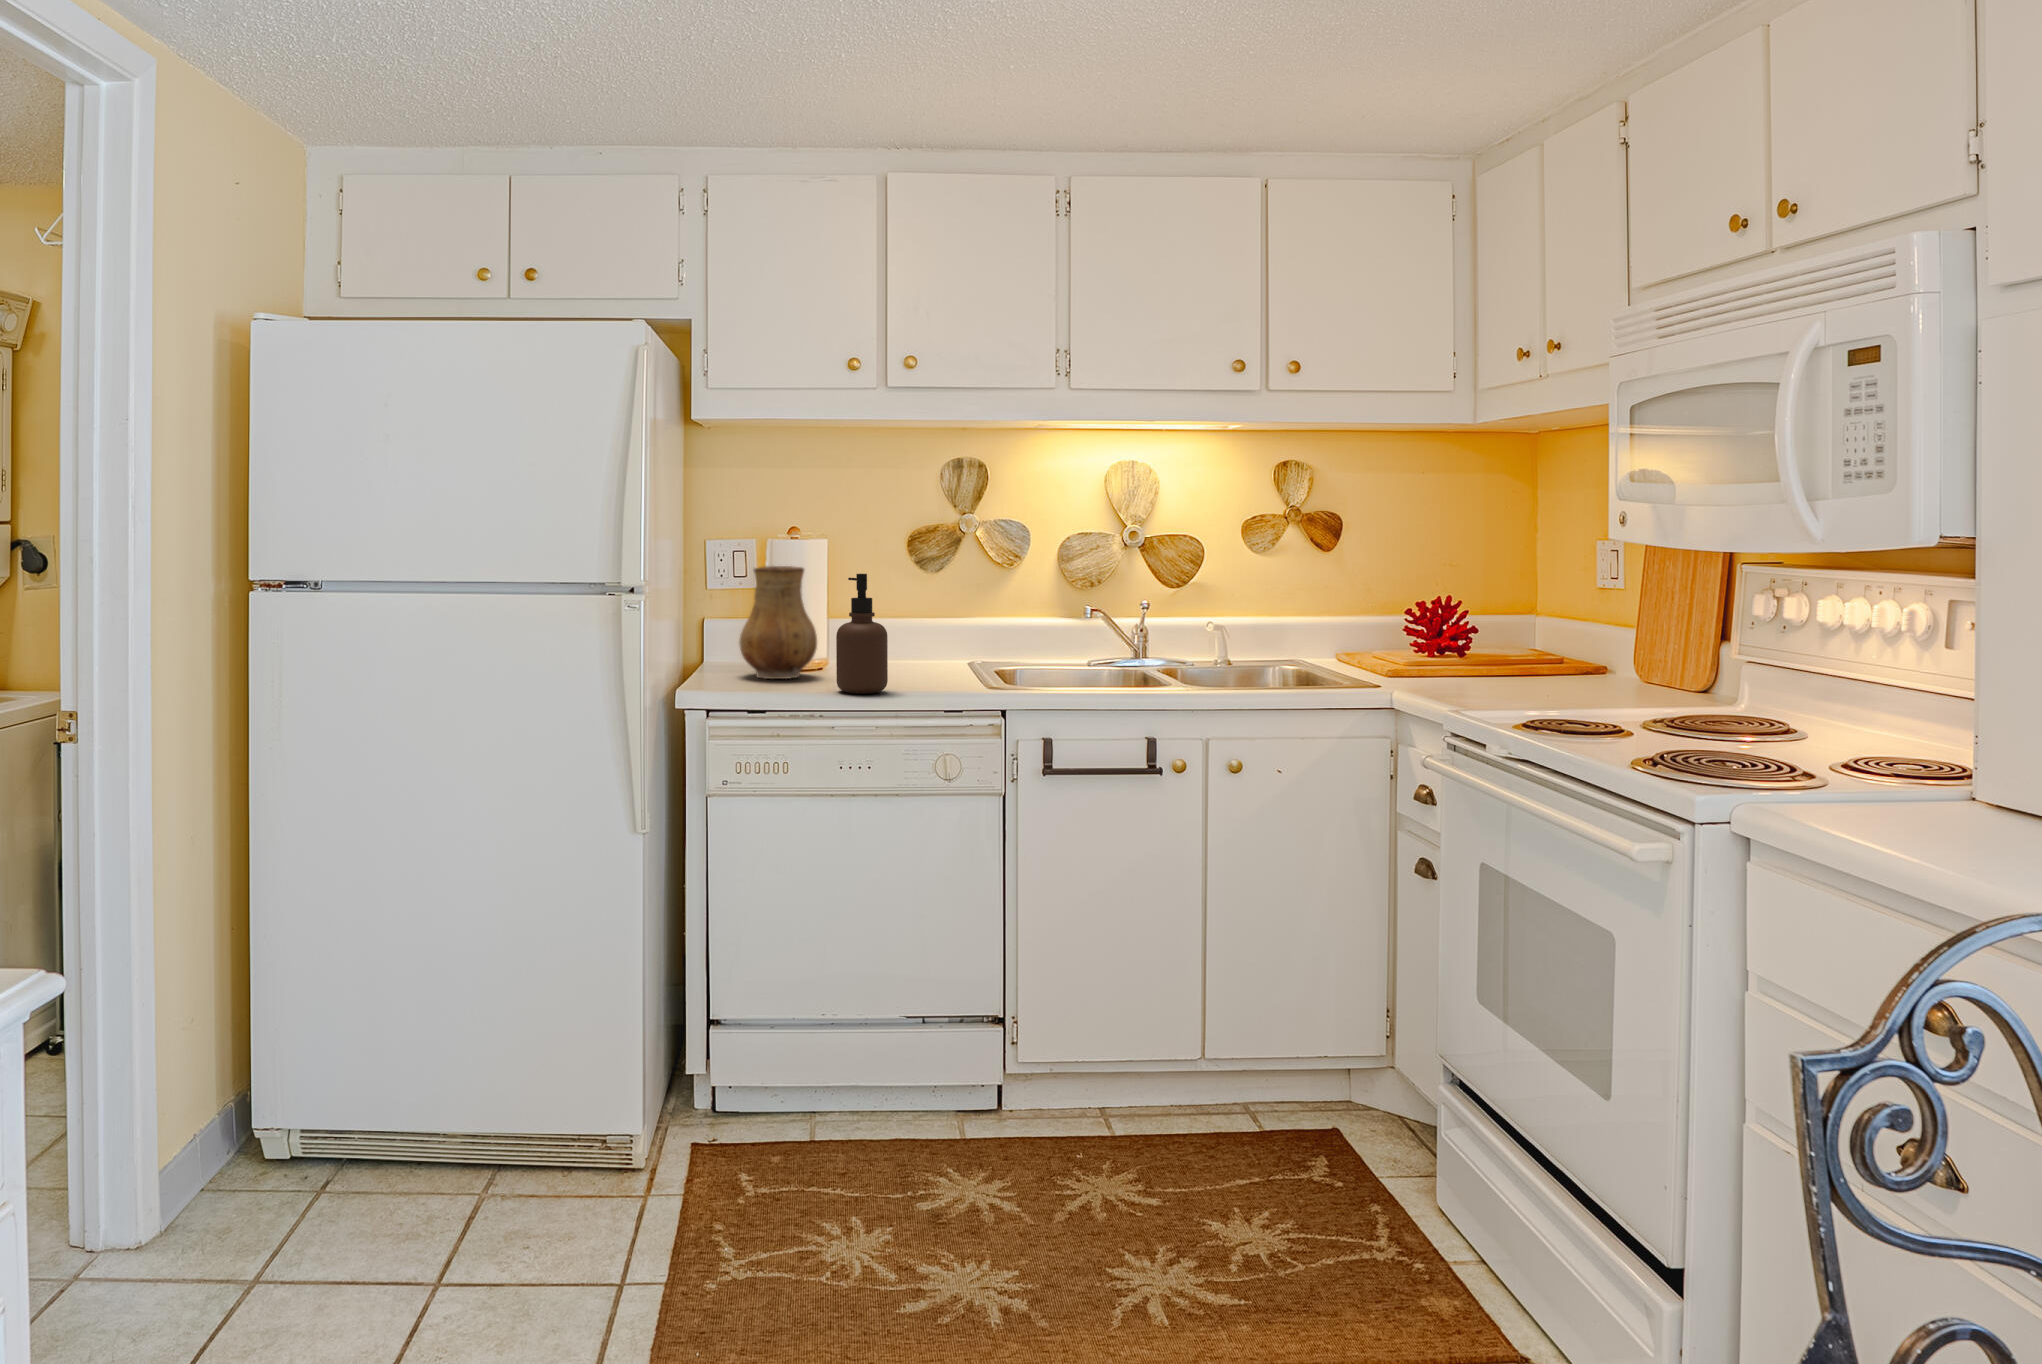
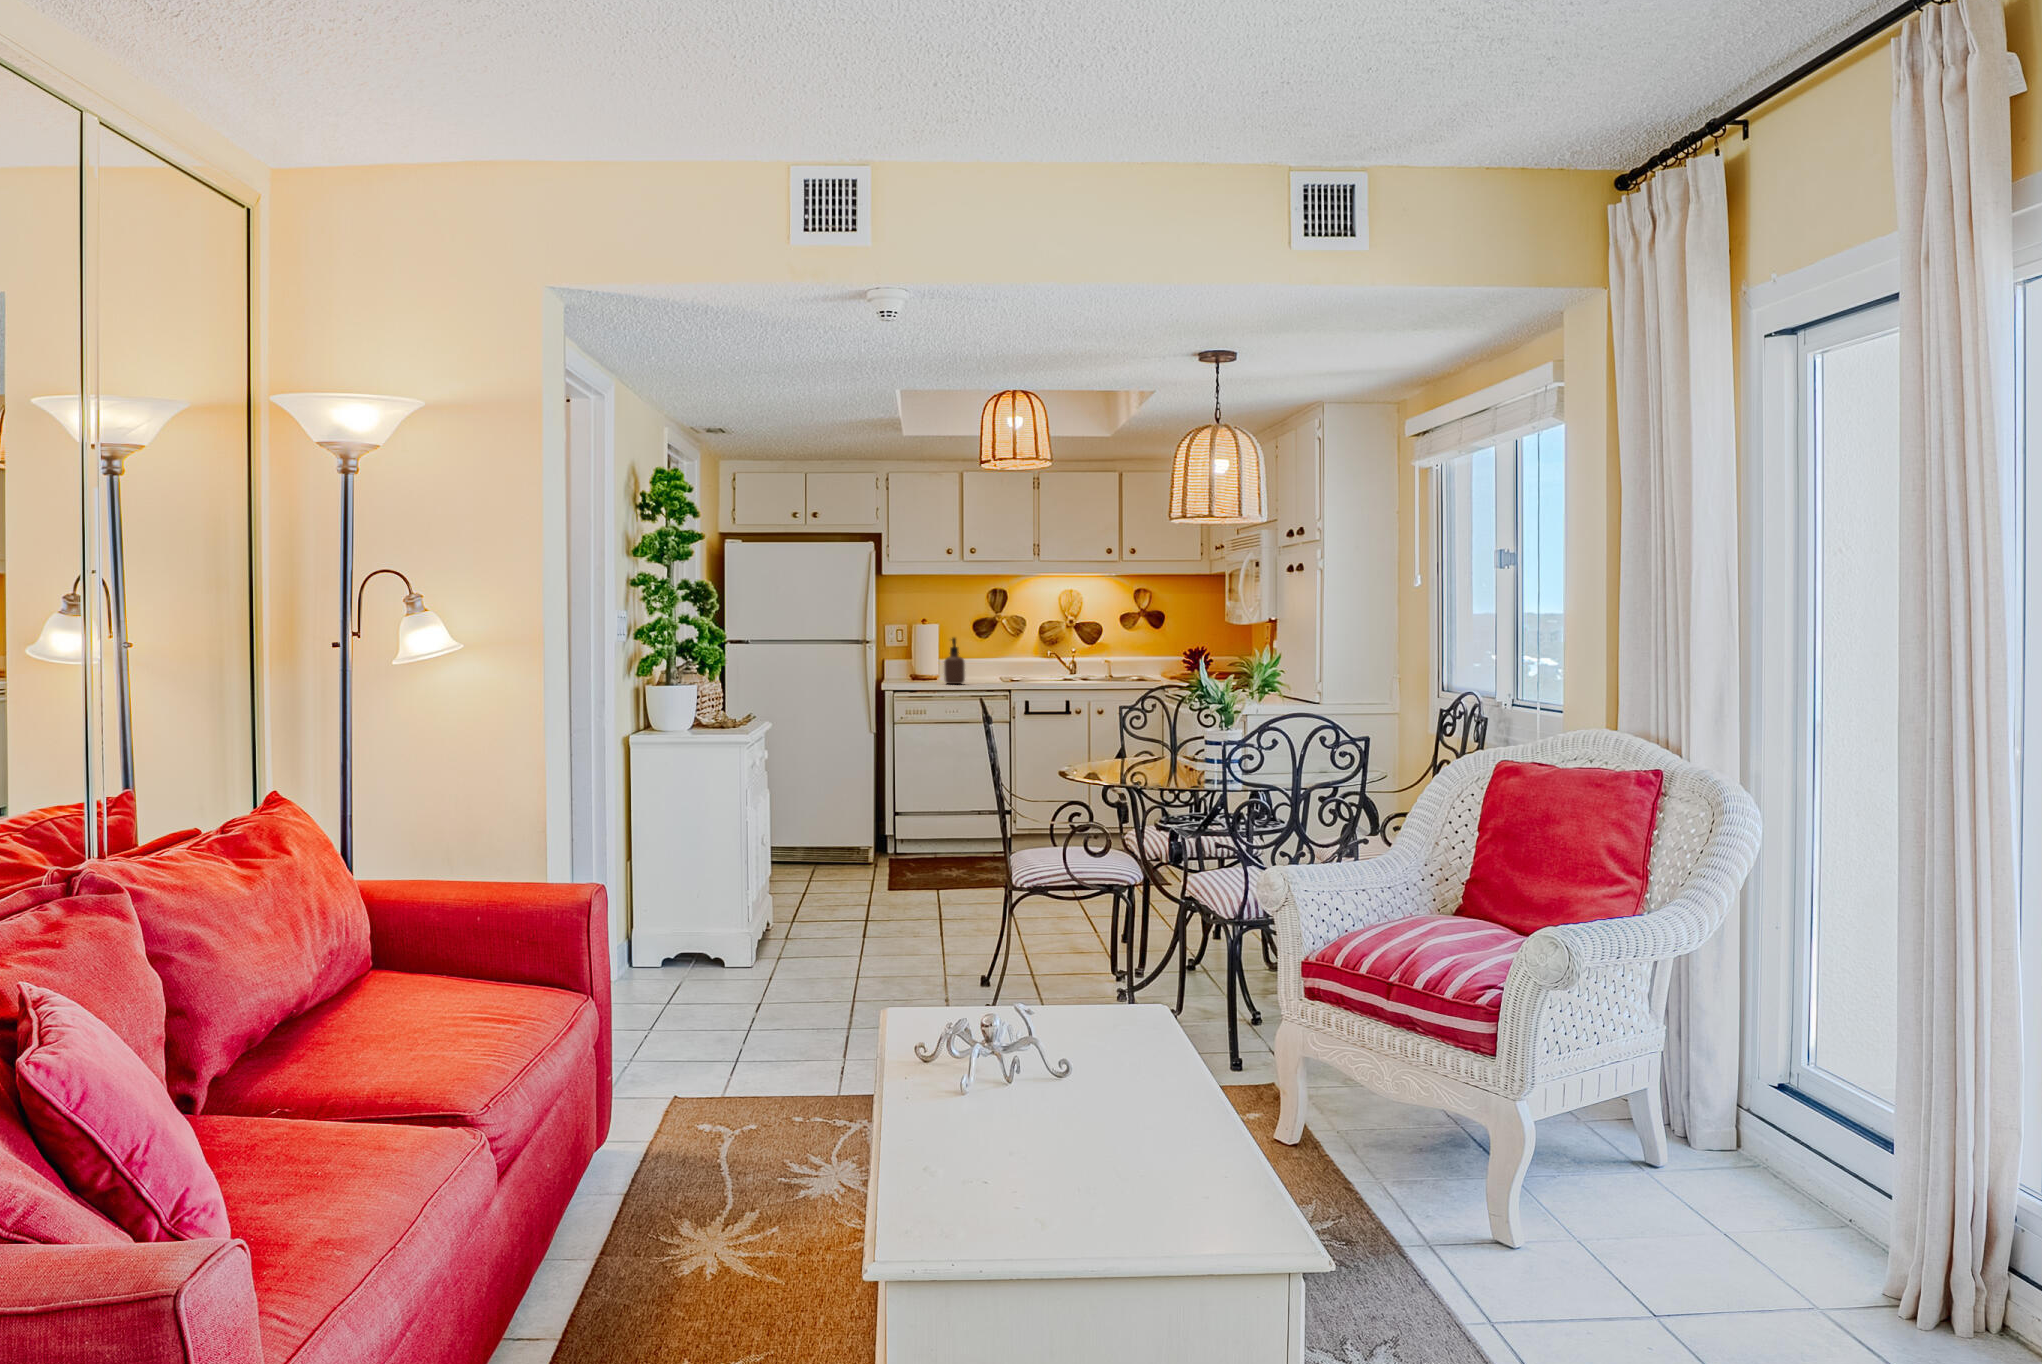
ceramic pitcher: present [740,566,817,679] -> none [904,636,936,681]

